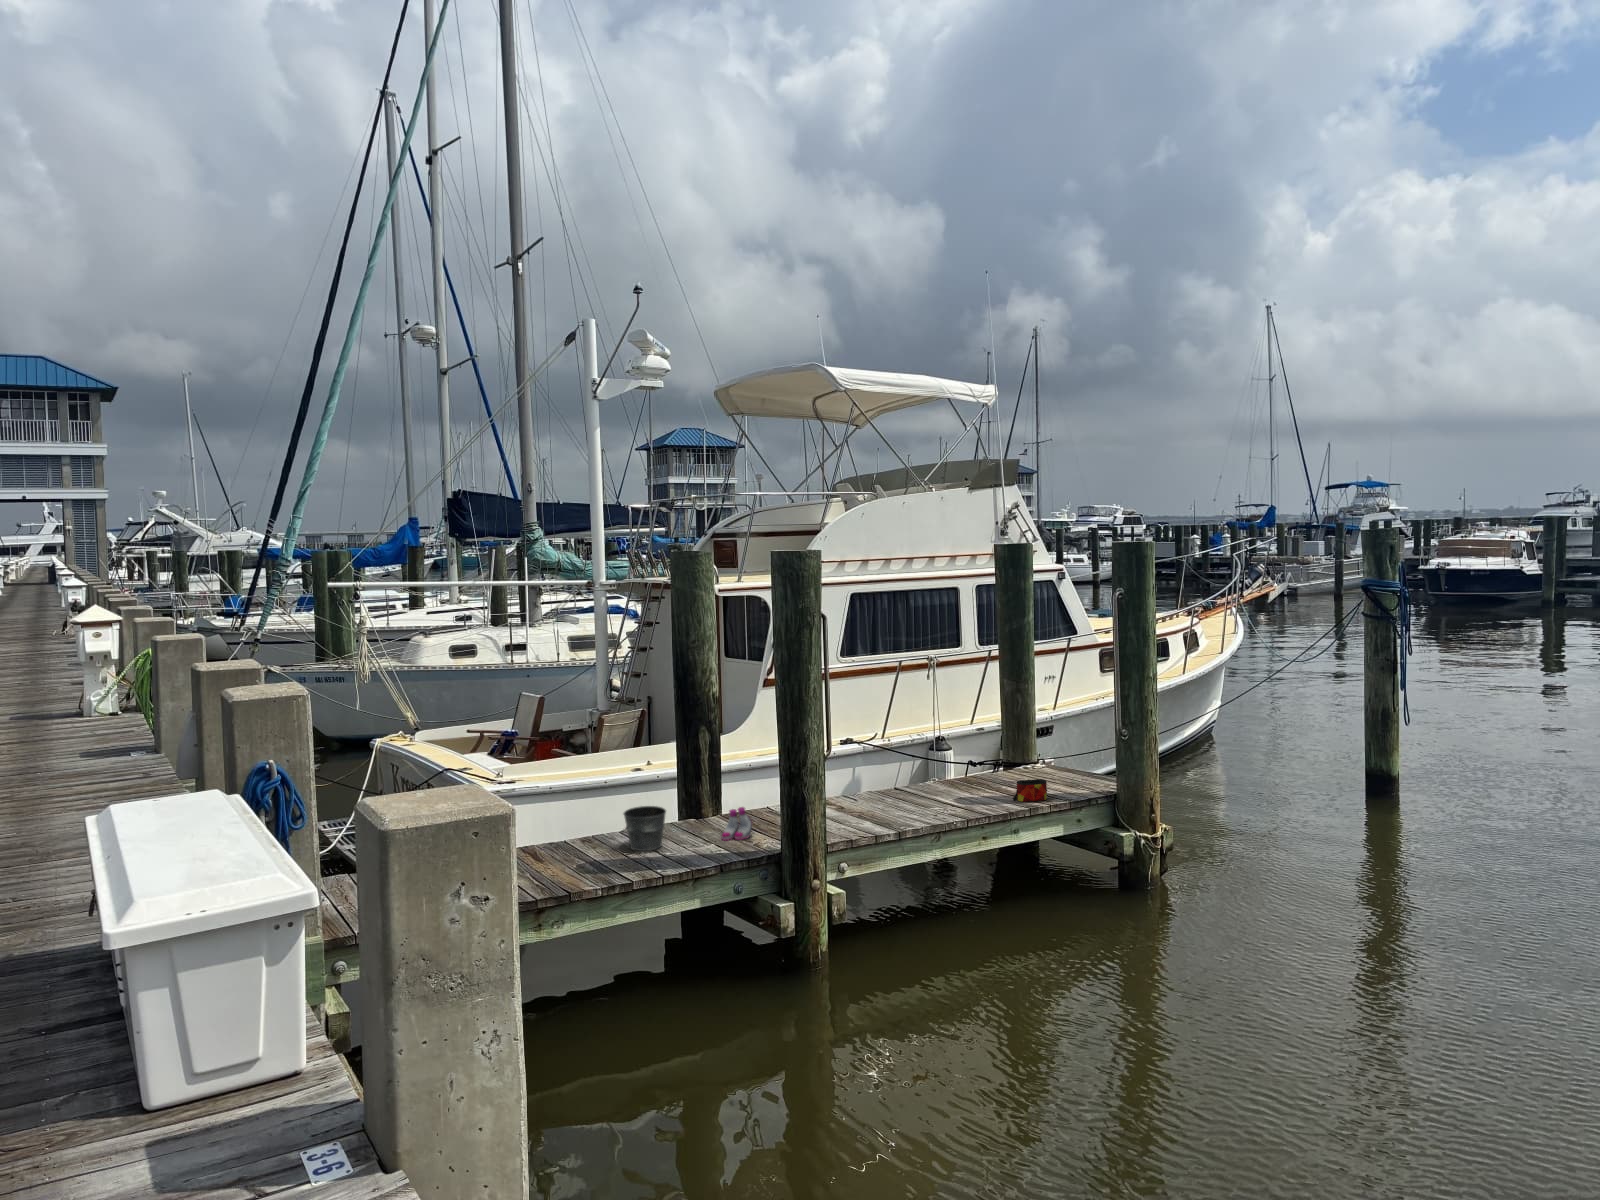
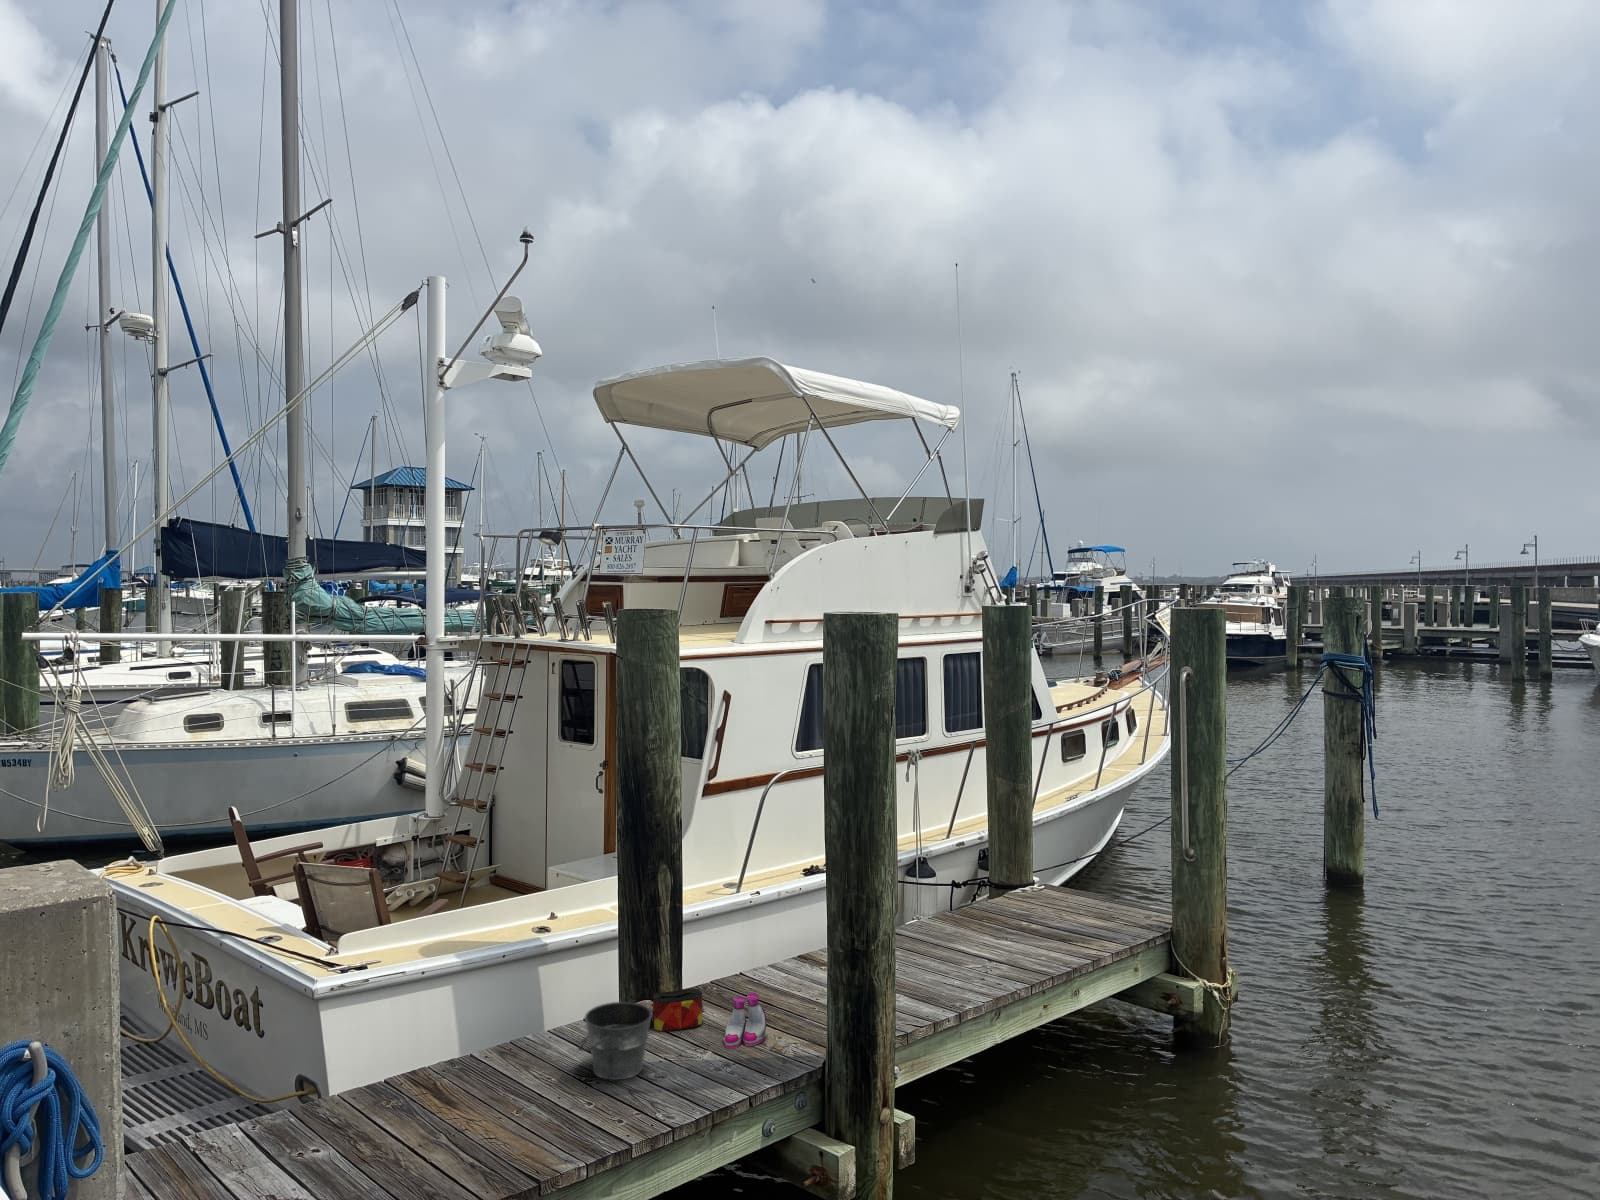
bag: present [1013,779,1047,802] -> present [649,988,704,1032]

